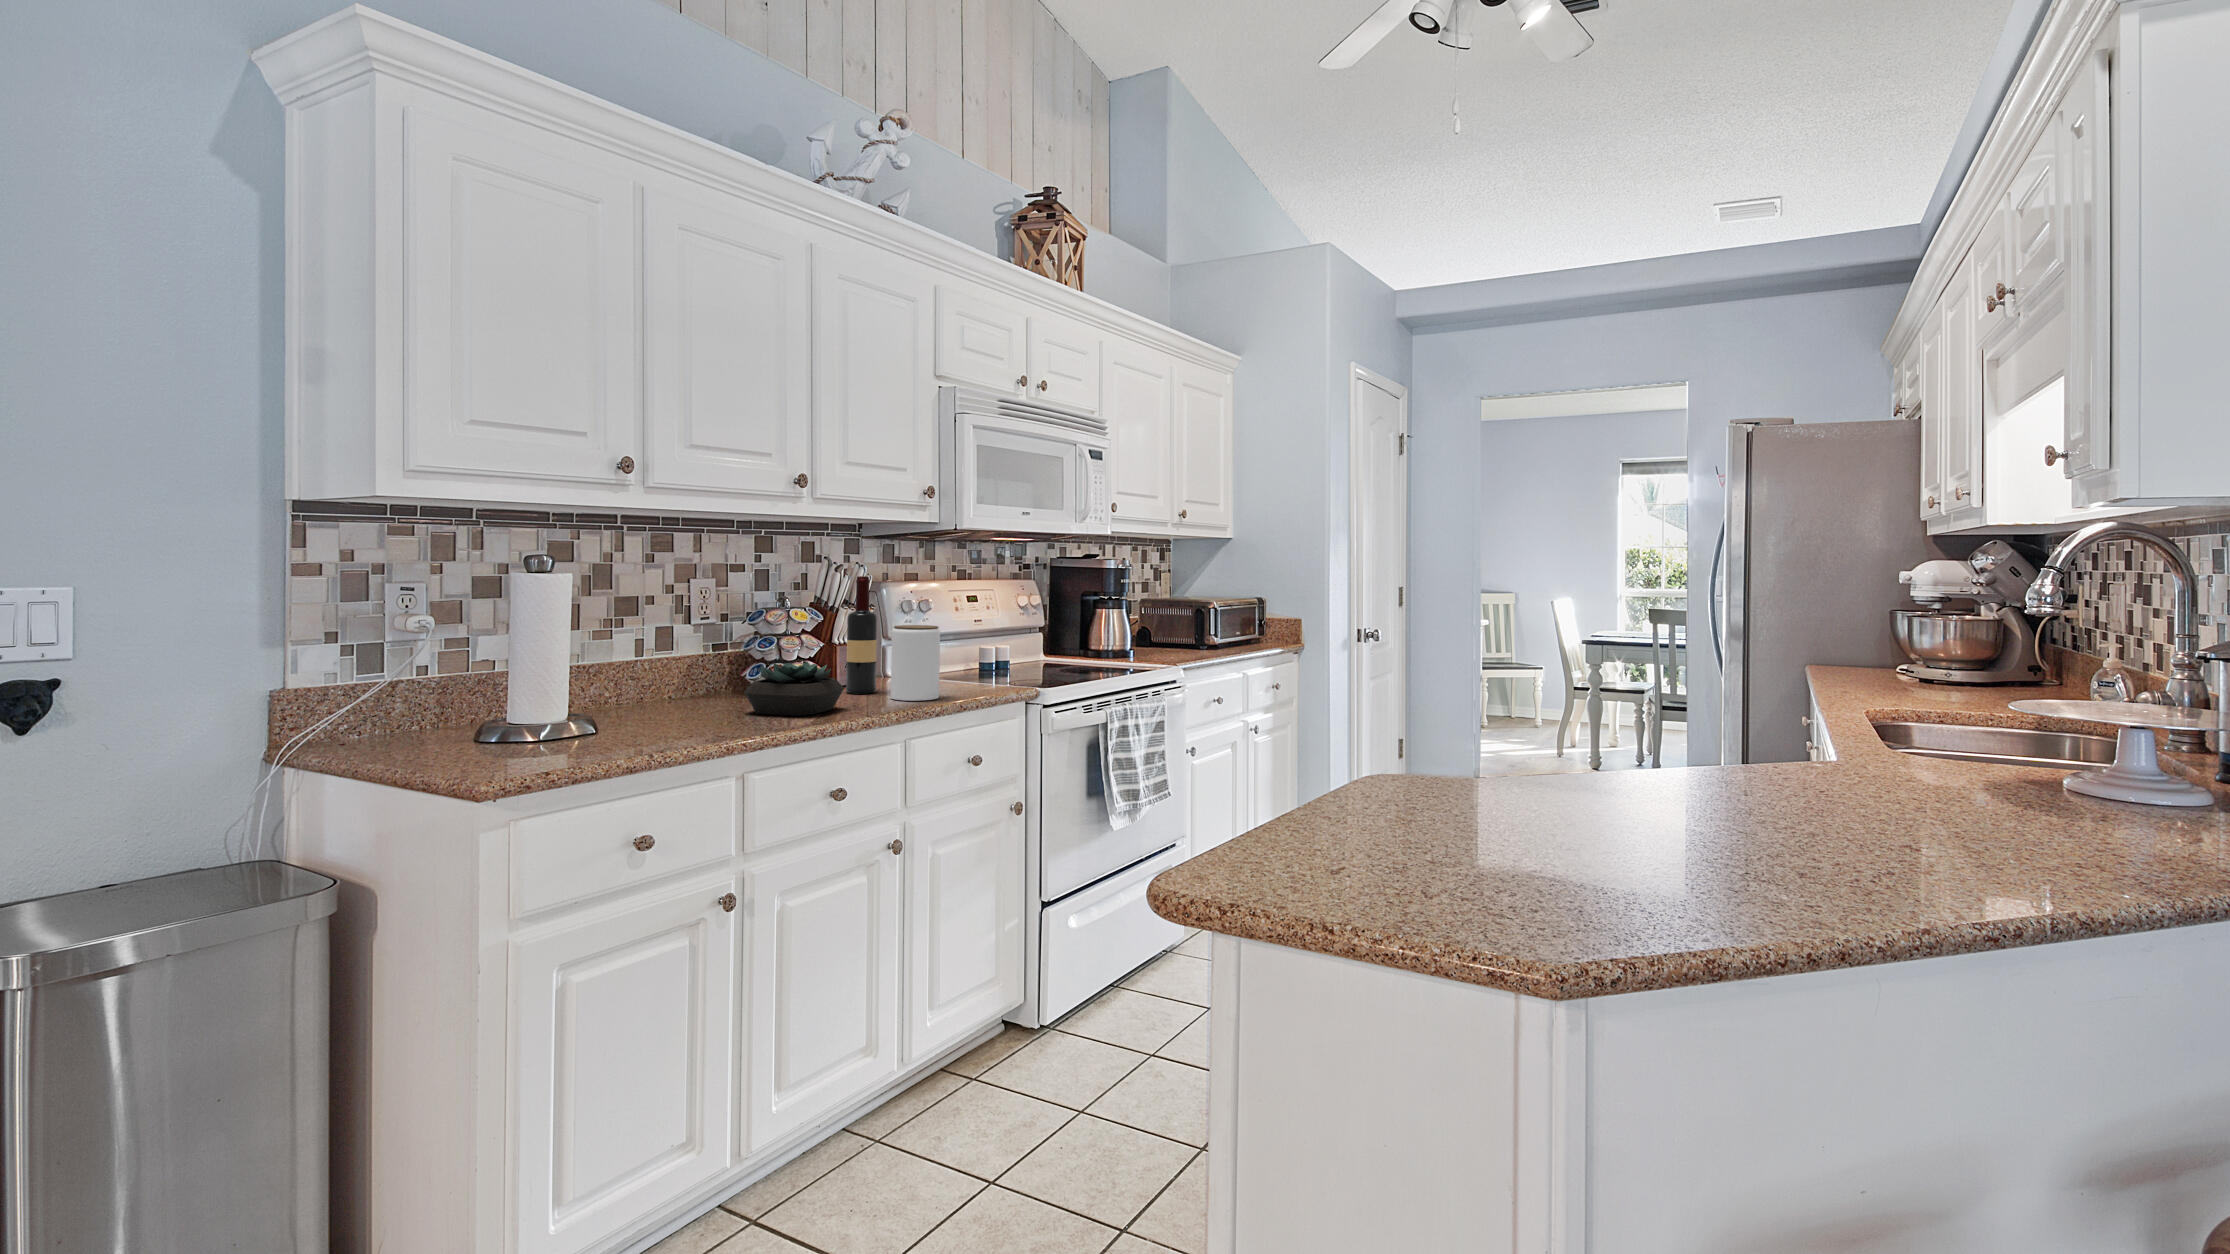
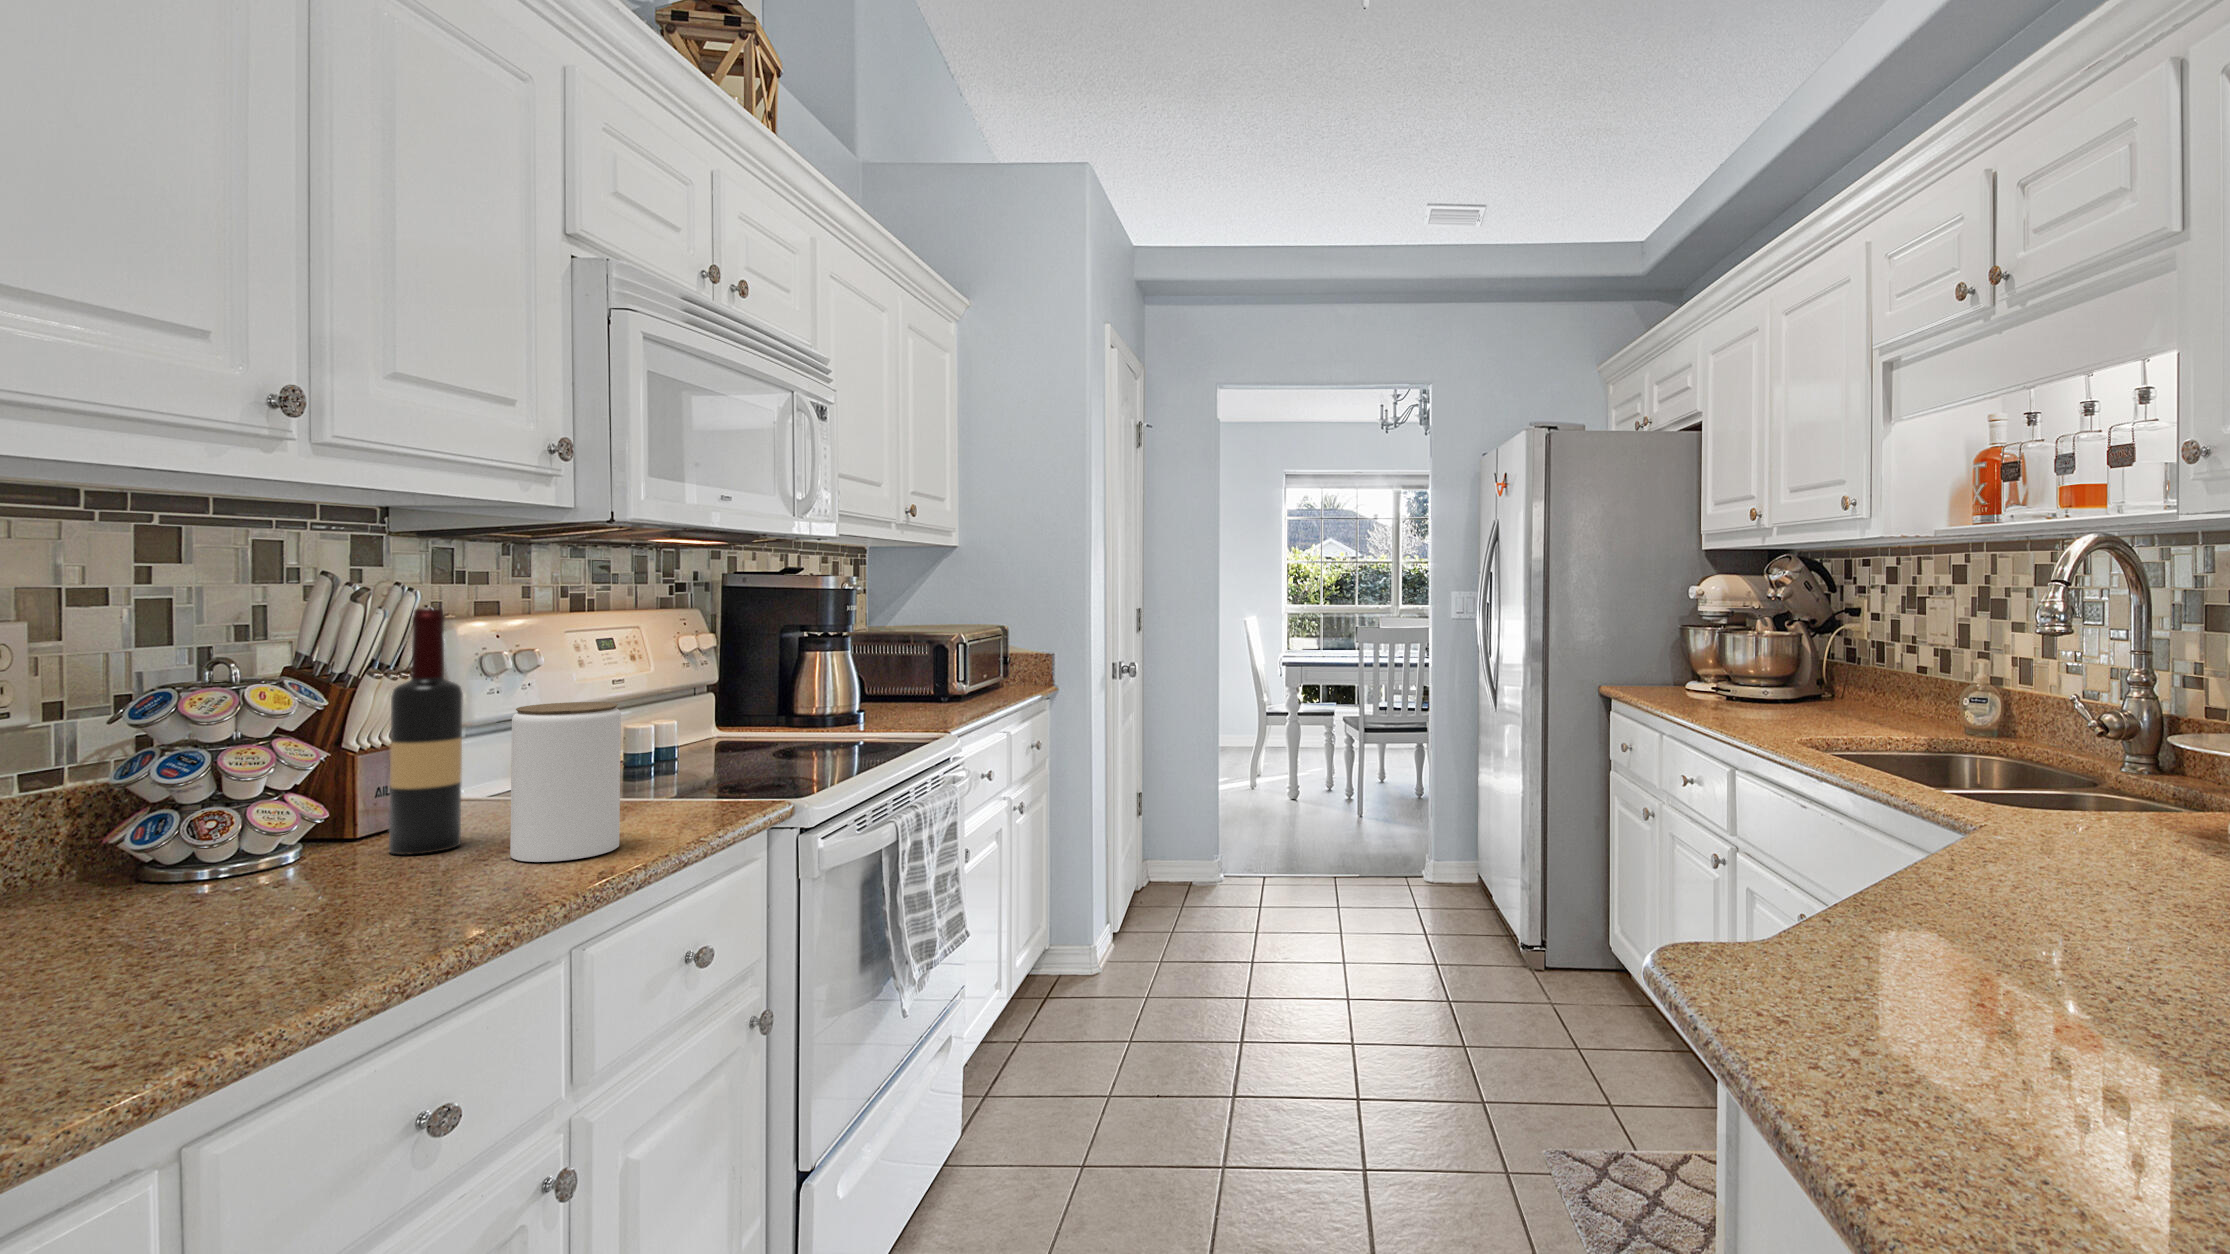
succulent plant: present [744,662,844,715] -> none [129,809,421,961]

